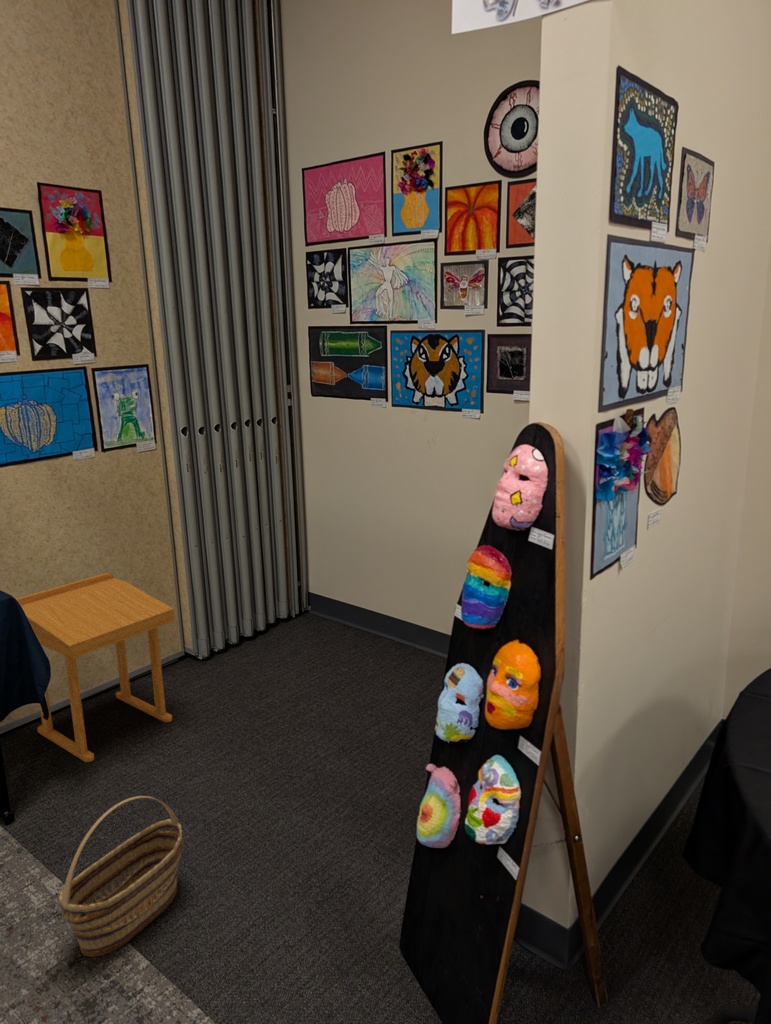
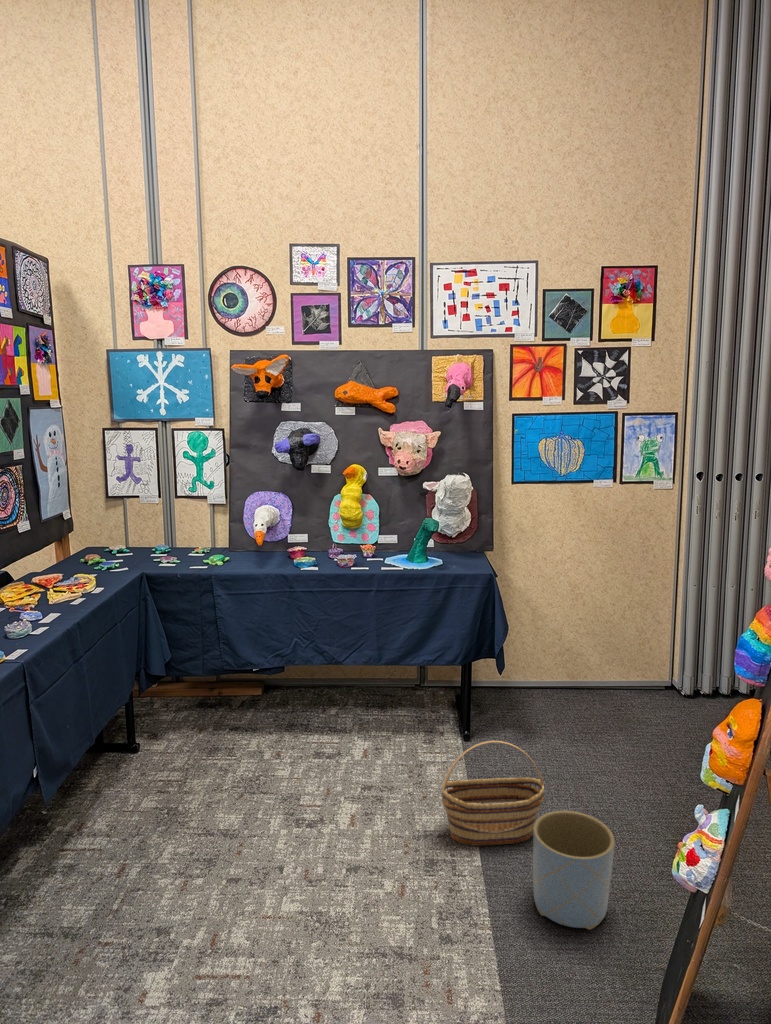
side table: present [17,573,175,762] -> none [518,586,635,729]
planter: none [218,826,310,967] -> present [533,810,615,930]

